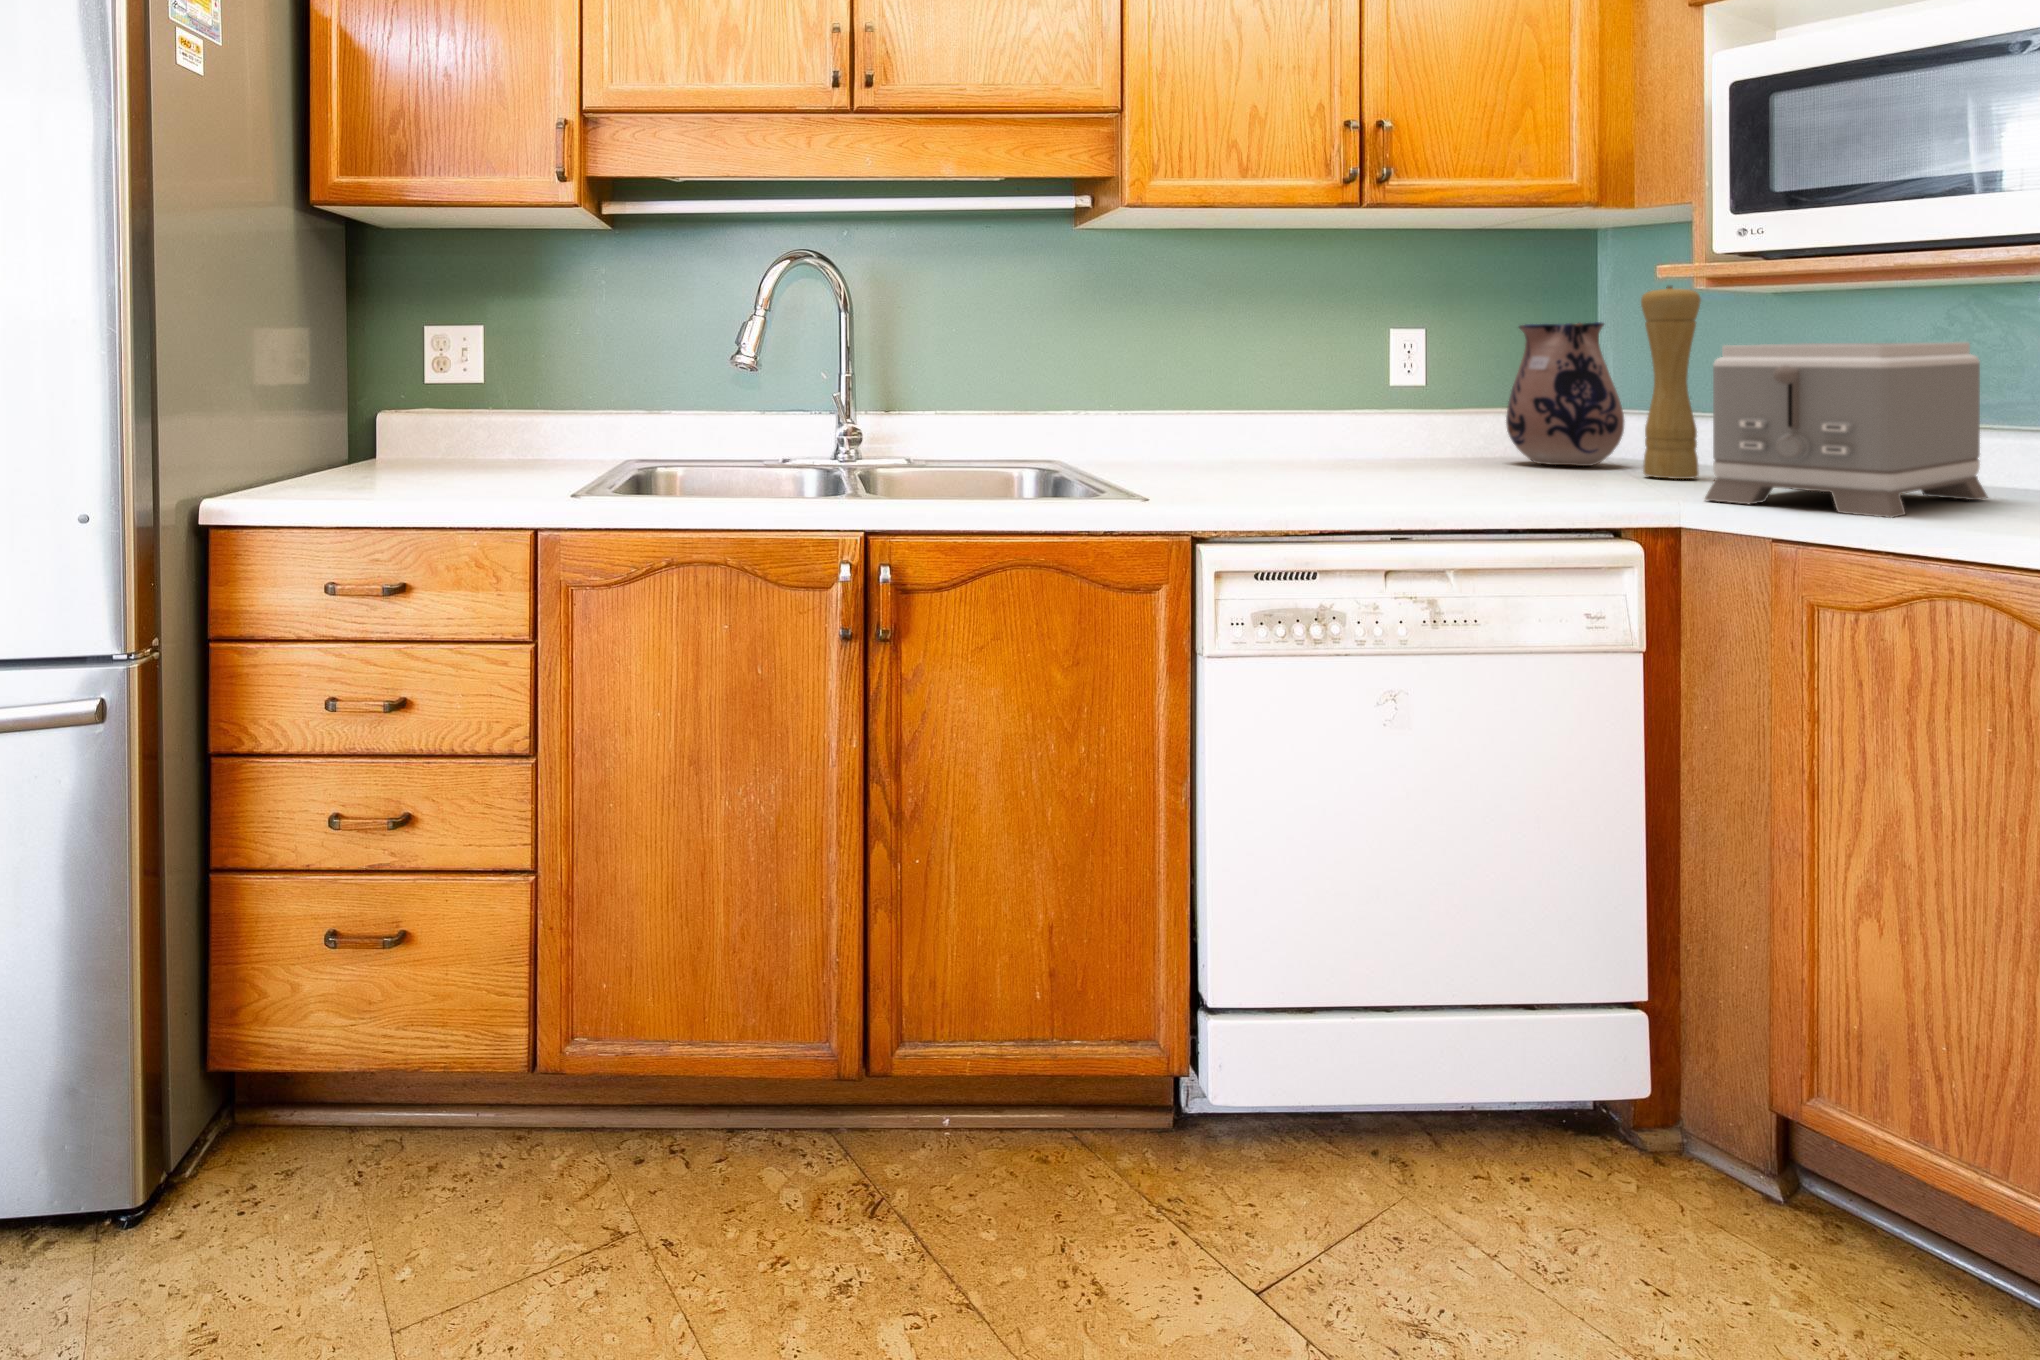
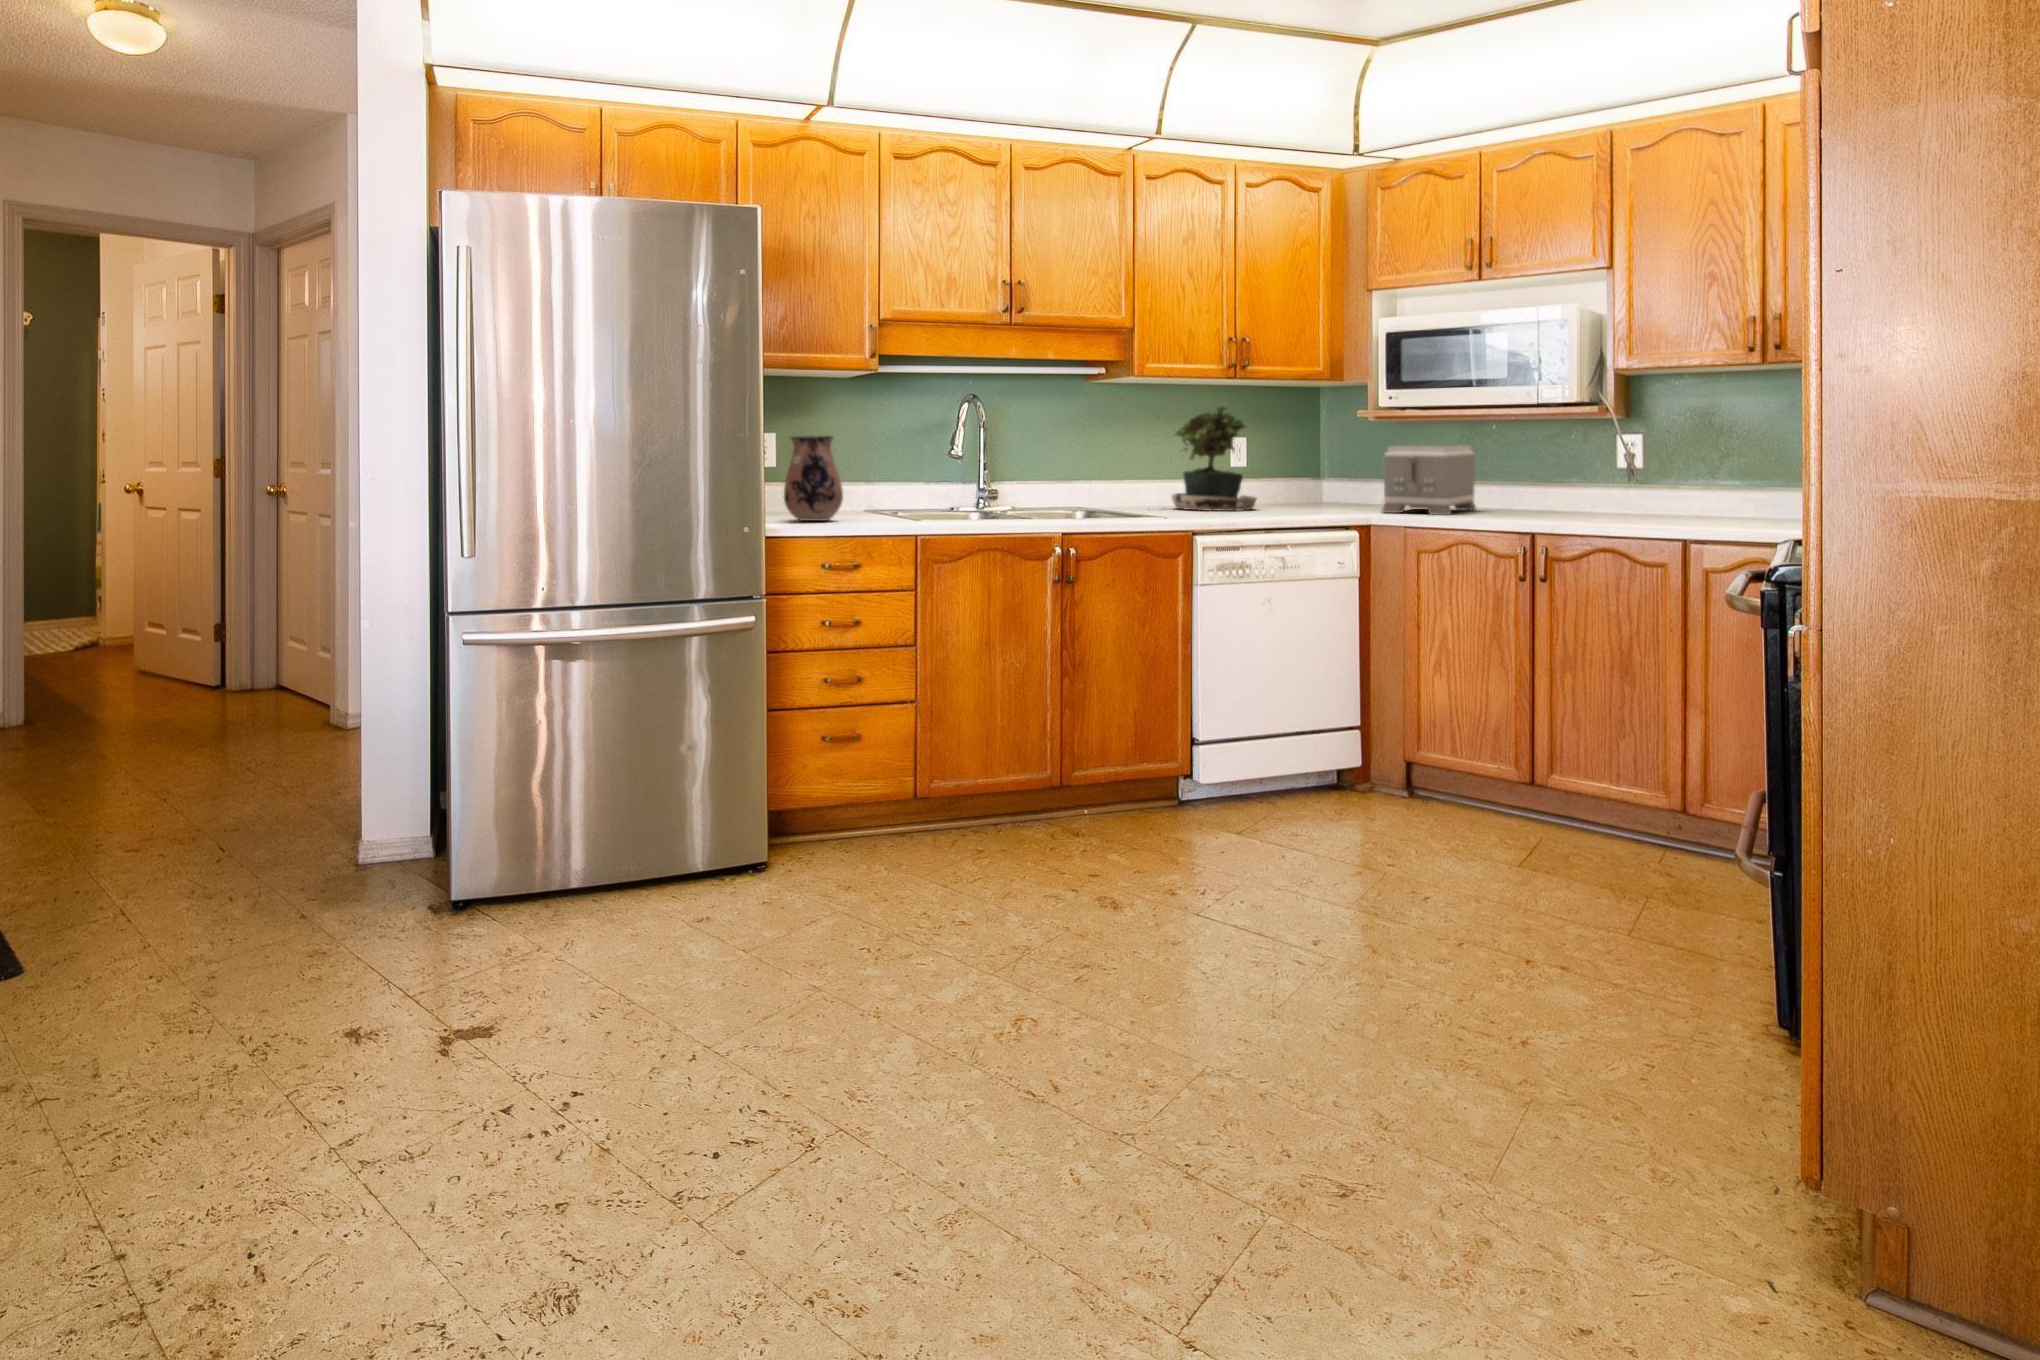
potted plant: none [1179,258,1417,482] -> present [1171,405,1257,511]
pepper mill: present [1641,286,1701,479] -> none [1347,418,1371,507]
ceramic pitcher: present [1506,322,1624,466] -> present [784,436,843,521]

